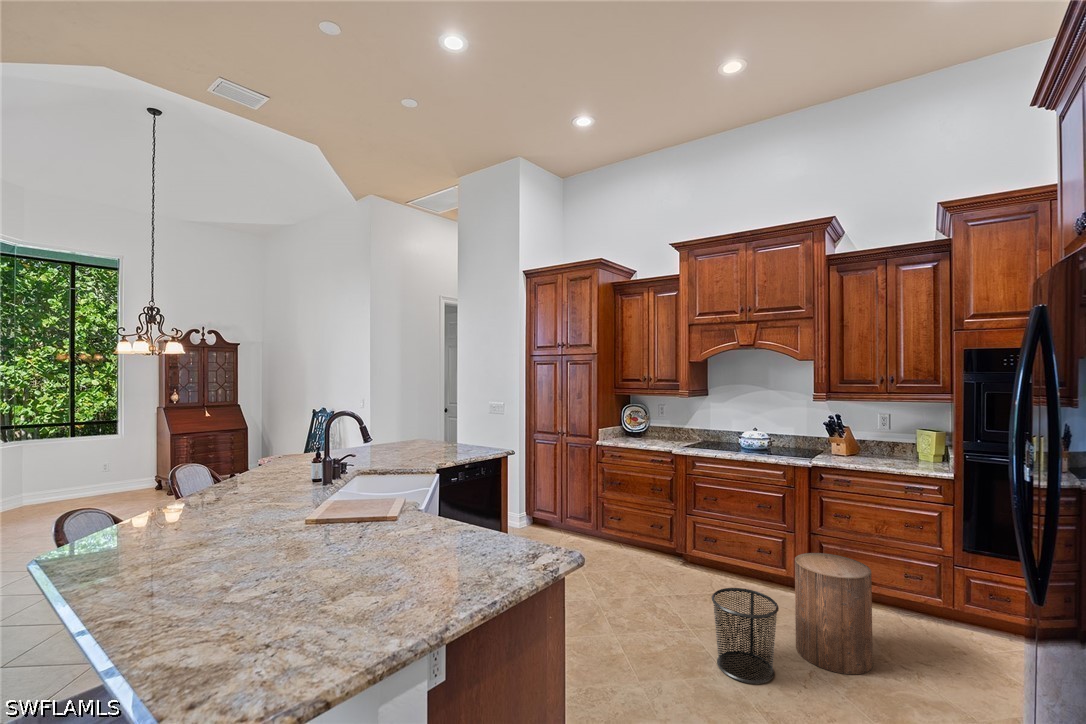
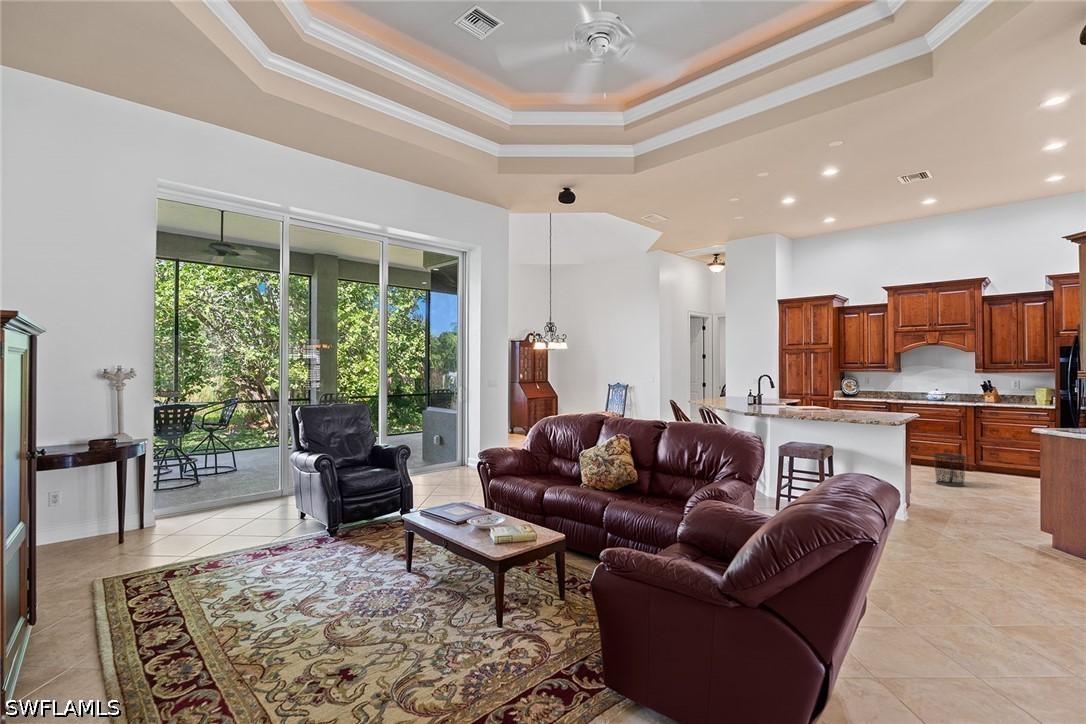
stool: present [795,553,873,674] -> none [972,441,1012,487]

